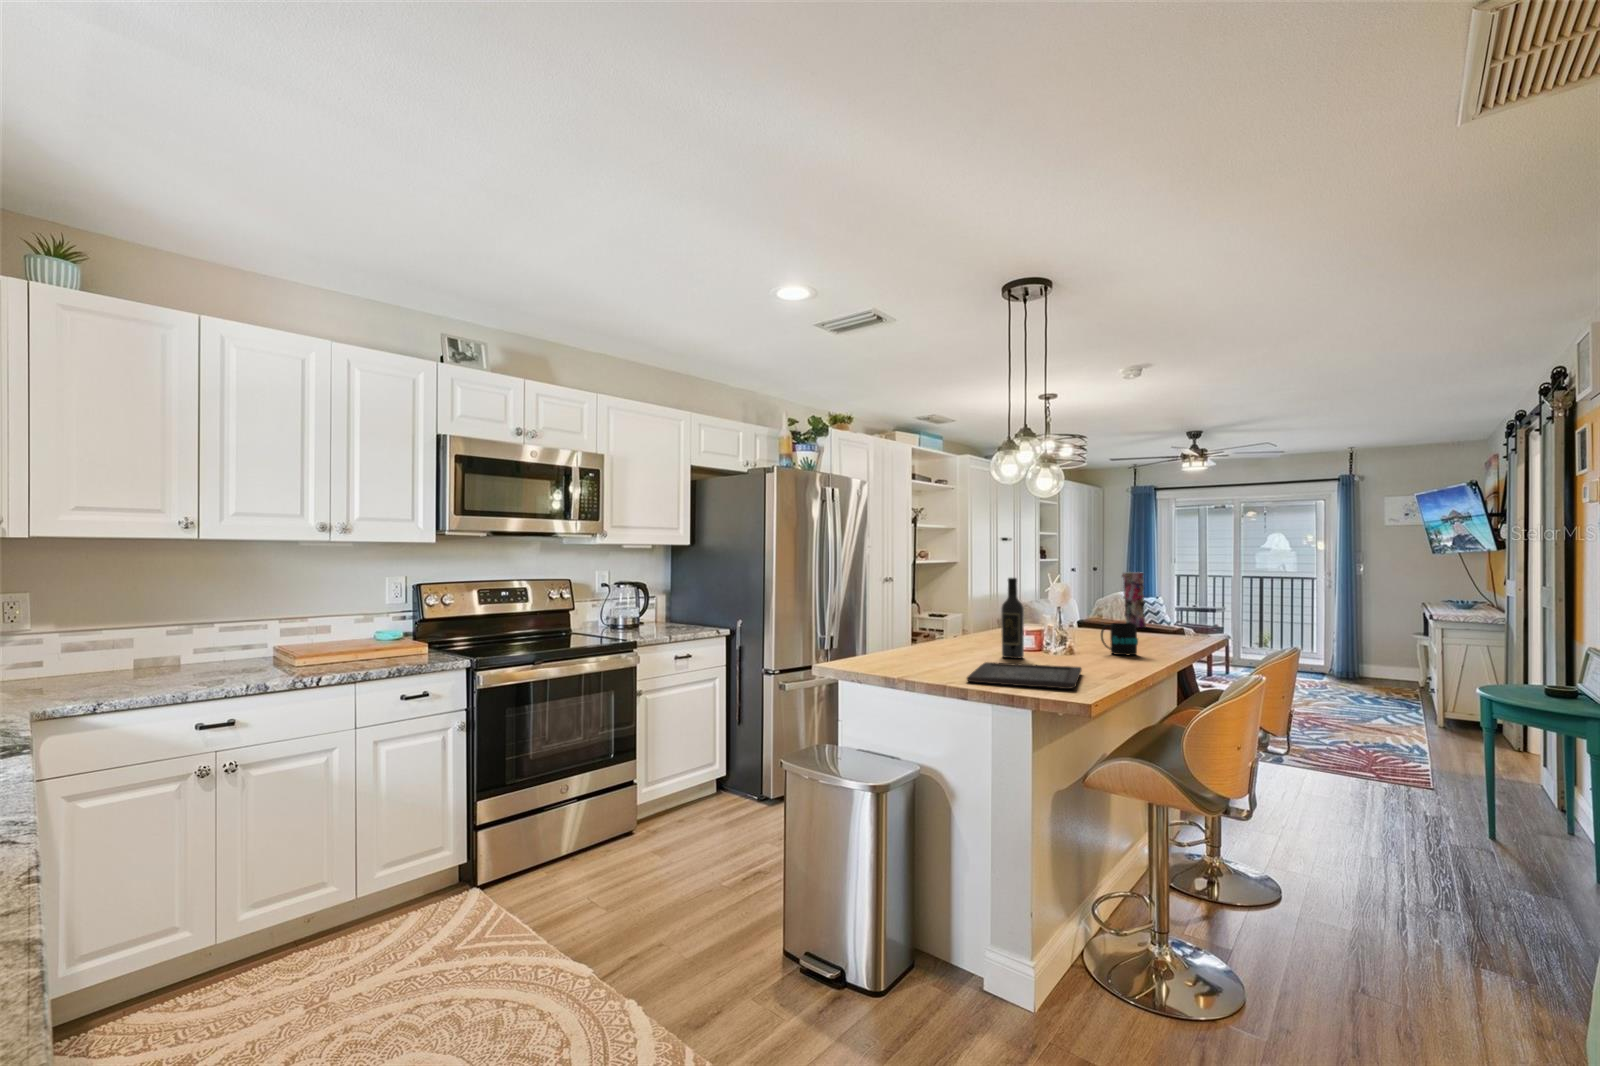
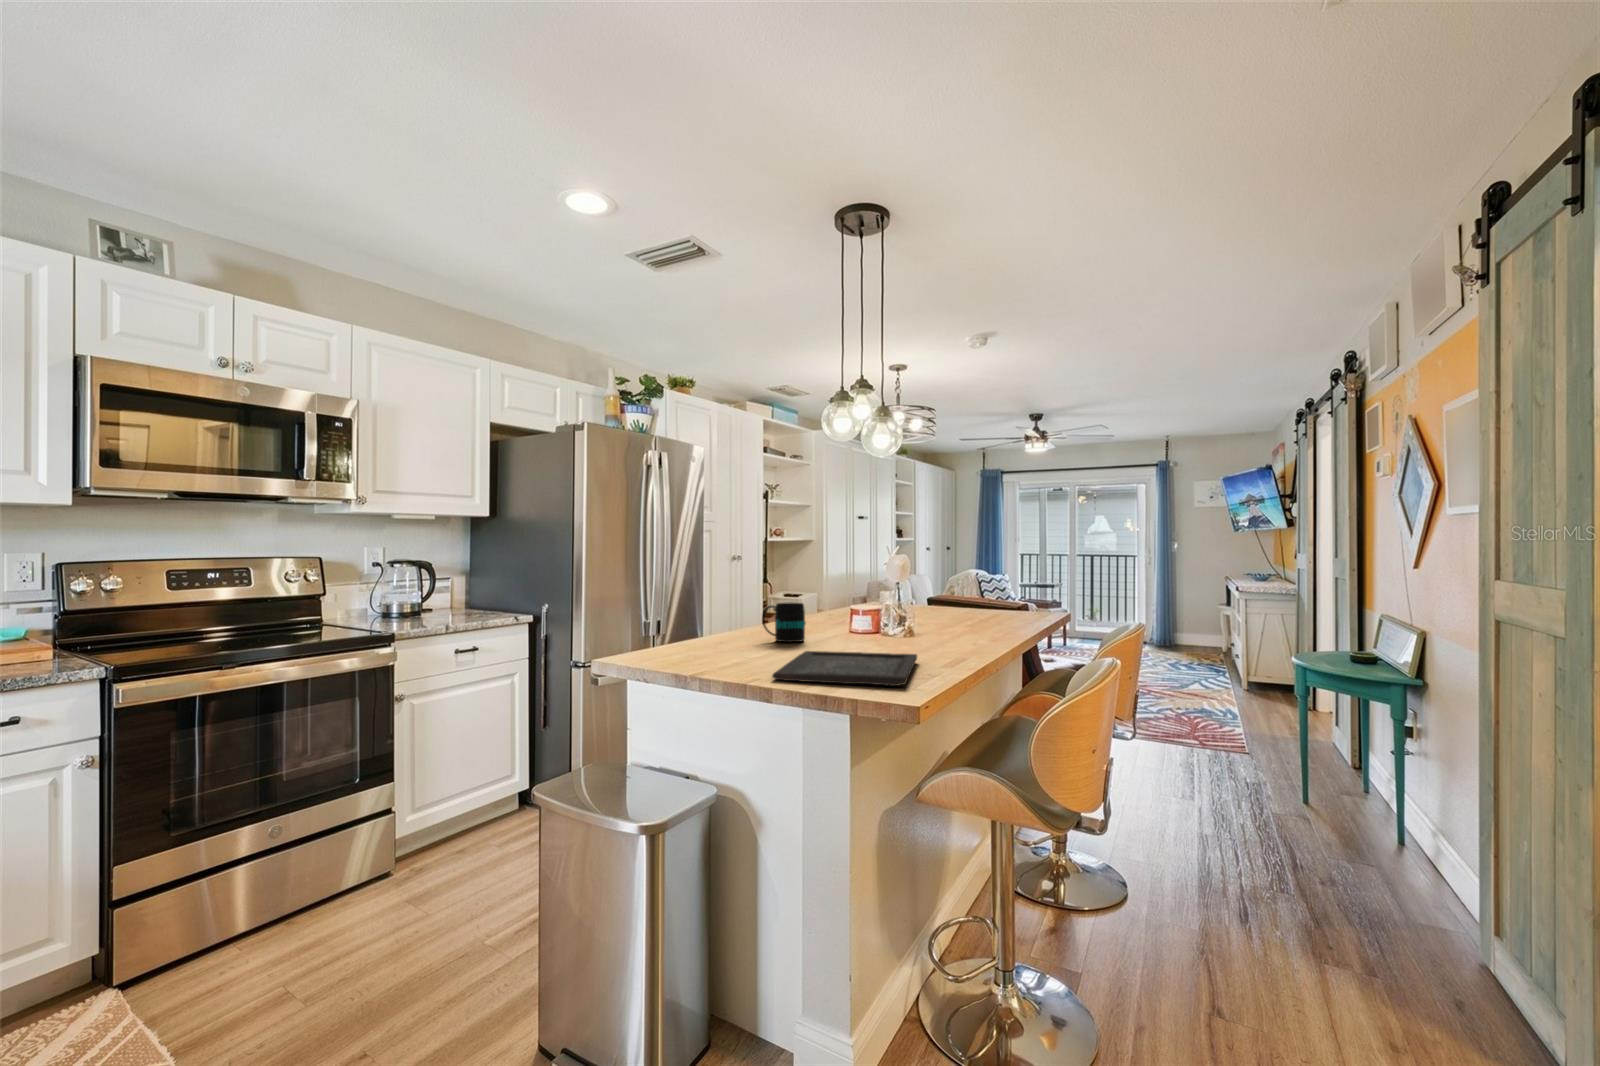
vase: present [1122,572,1146,628] -> none [967,547,991,604]
wine bottle: present [1001,578,1024,659] -> none [830,549,856,644]
mug: present [1101,623,1138,655] -> present [762,602,806,642]

